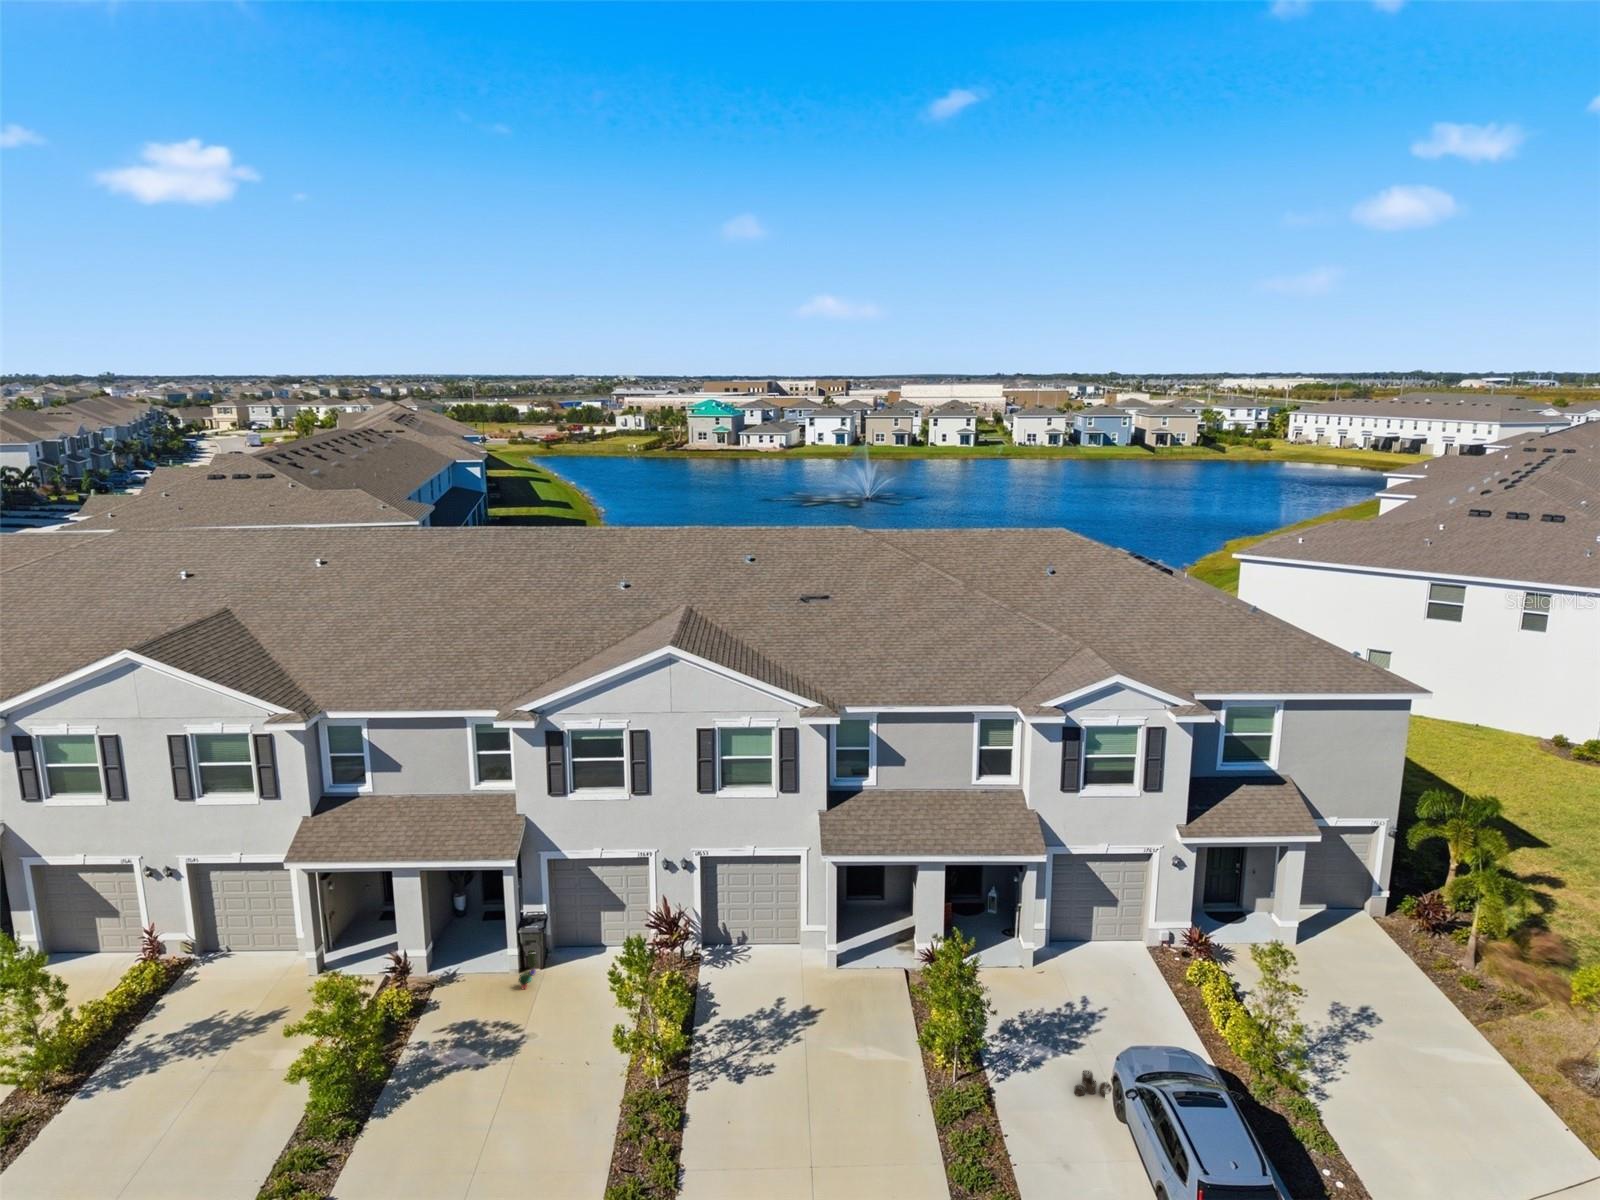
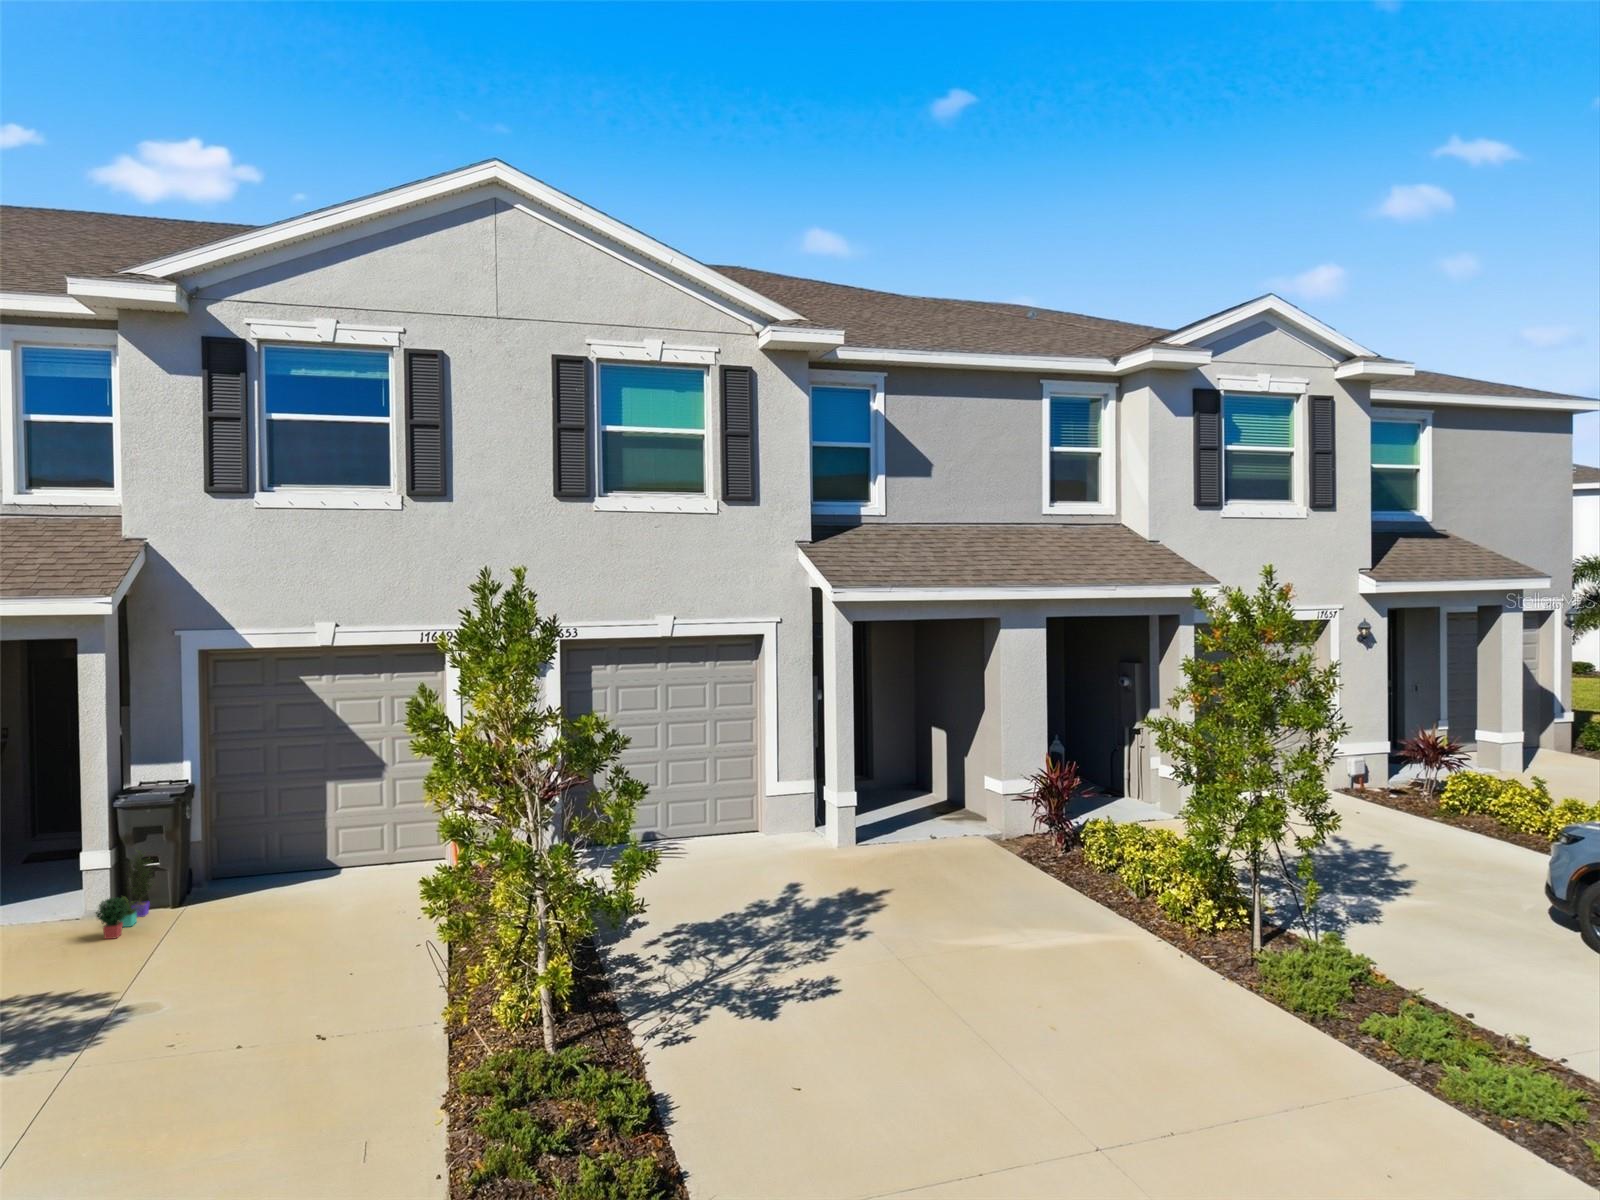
woven basket: present [1074,1070,1112,1097] -> none [1476,889,1560,936]

